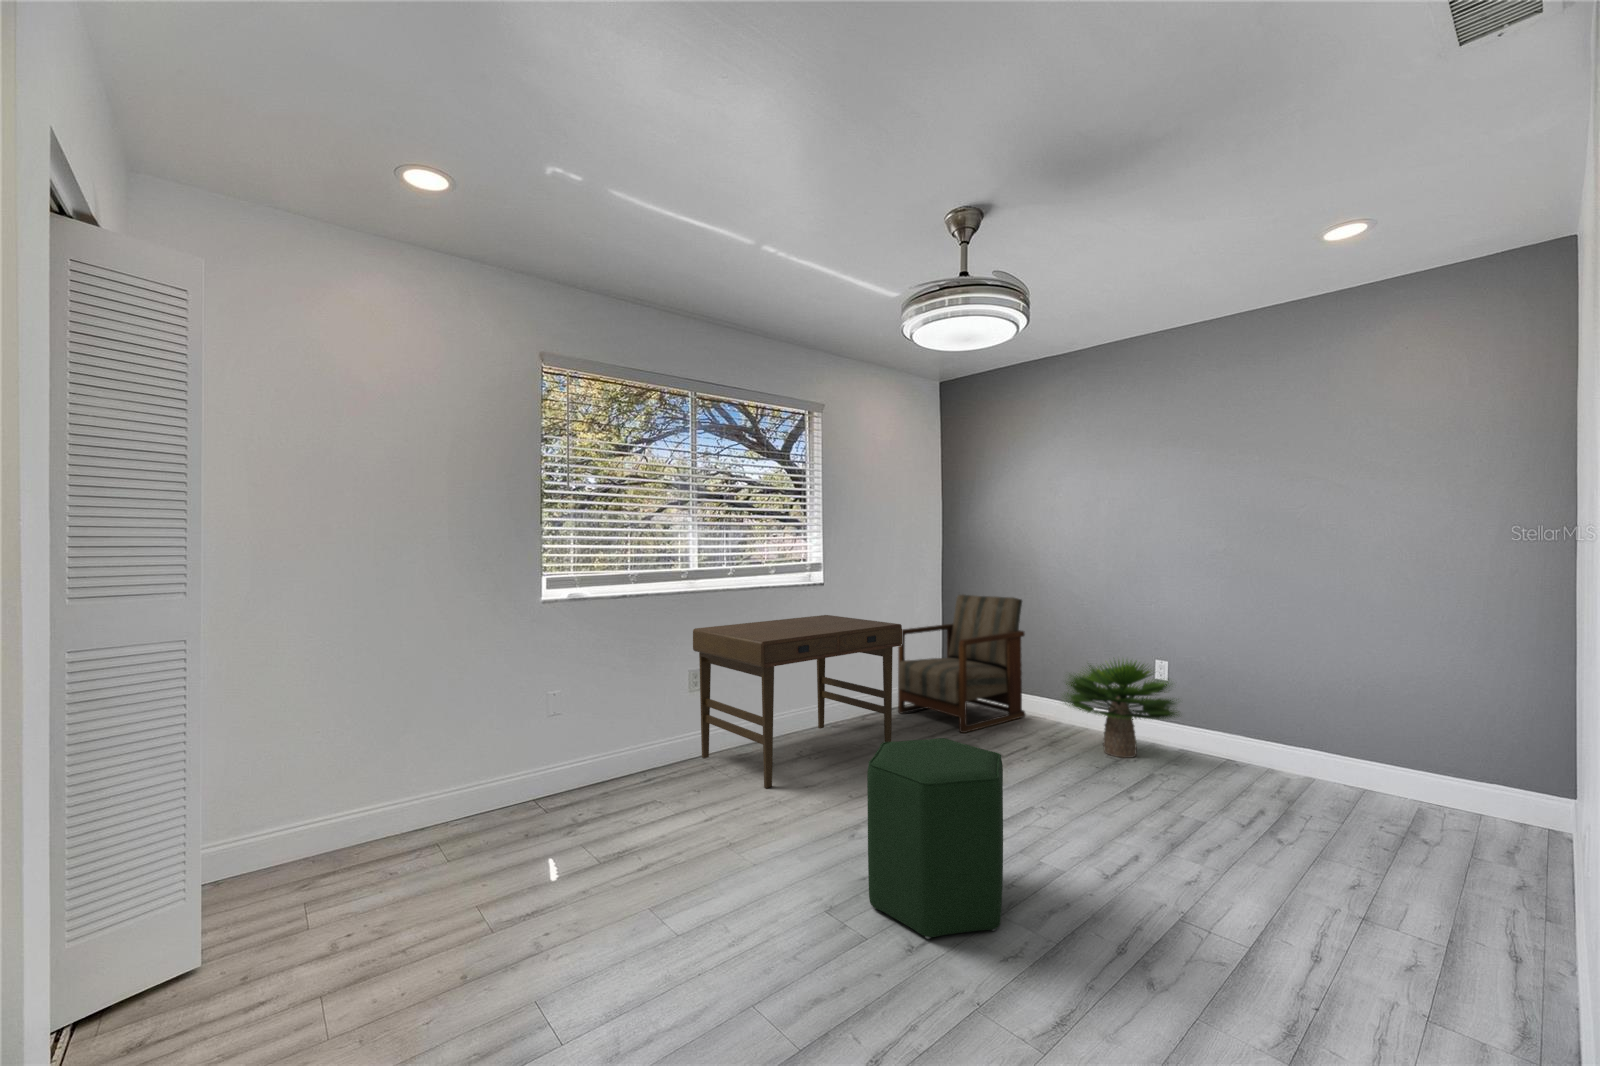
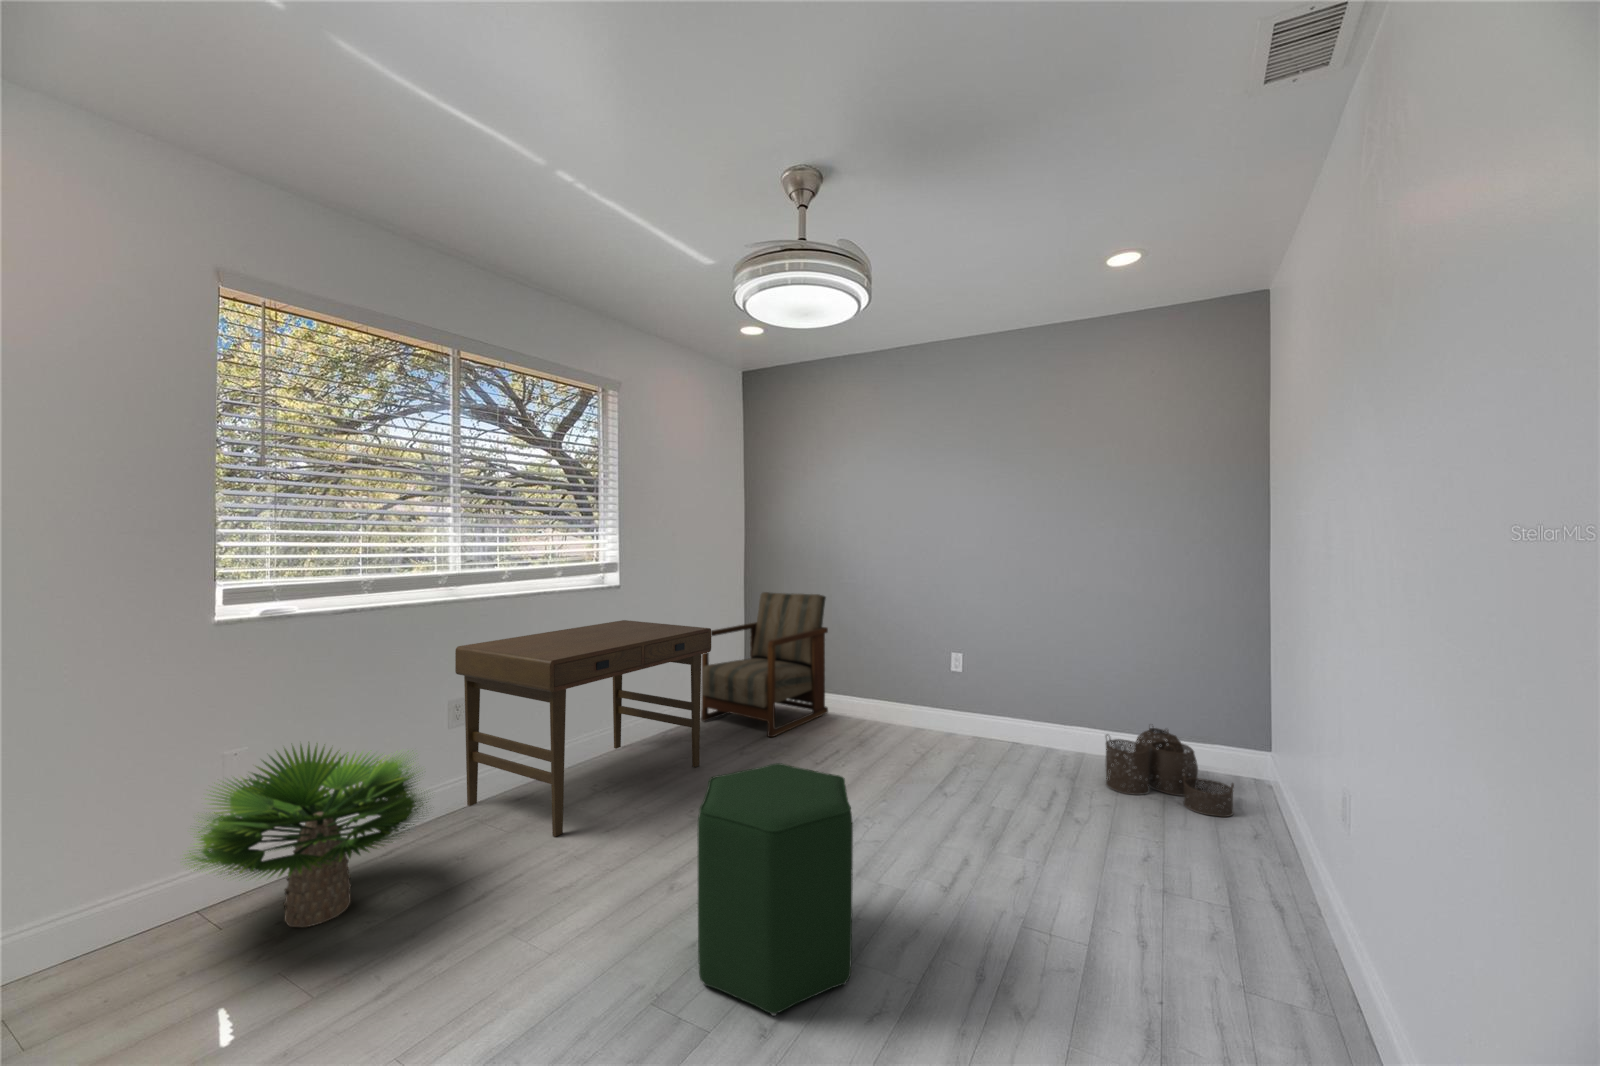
potted plant: present [1065,661,1179,758] -> present [185,743,427,927]
woven basket: none [1339,756,1513,868] -> present [1106,728,1234,817]

